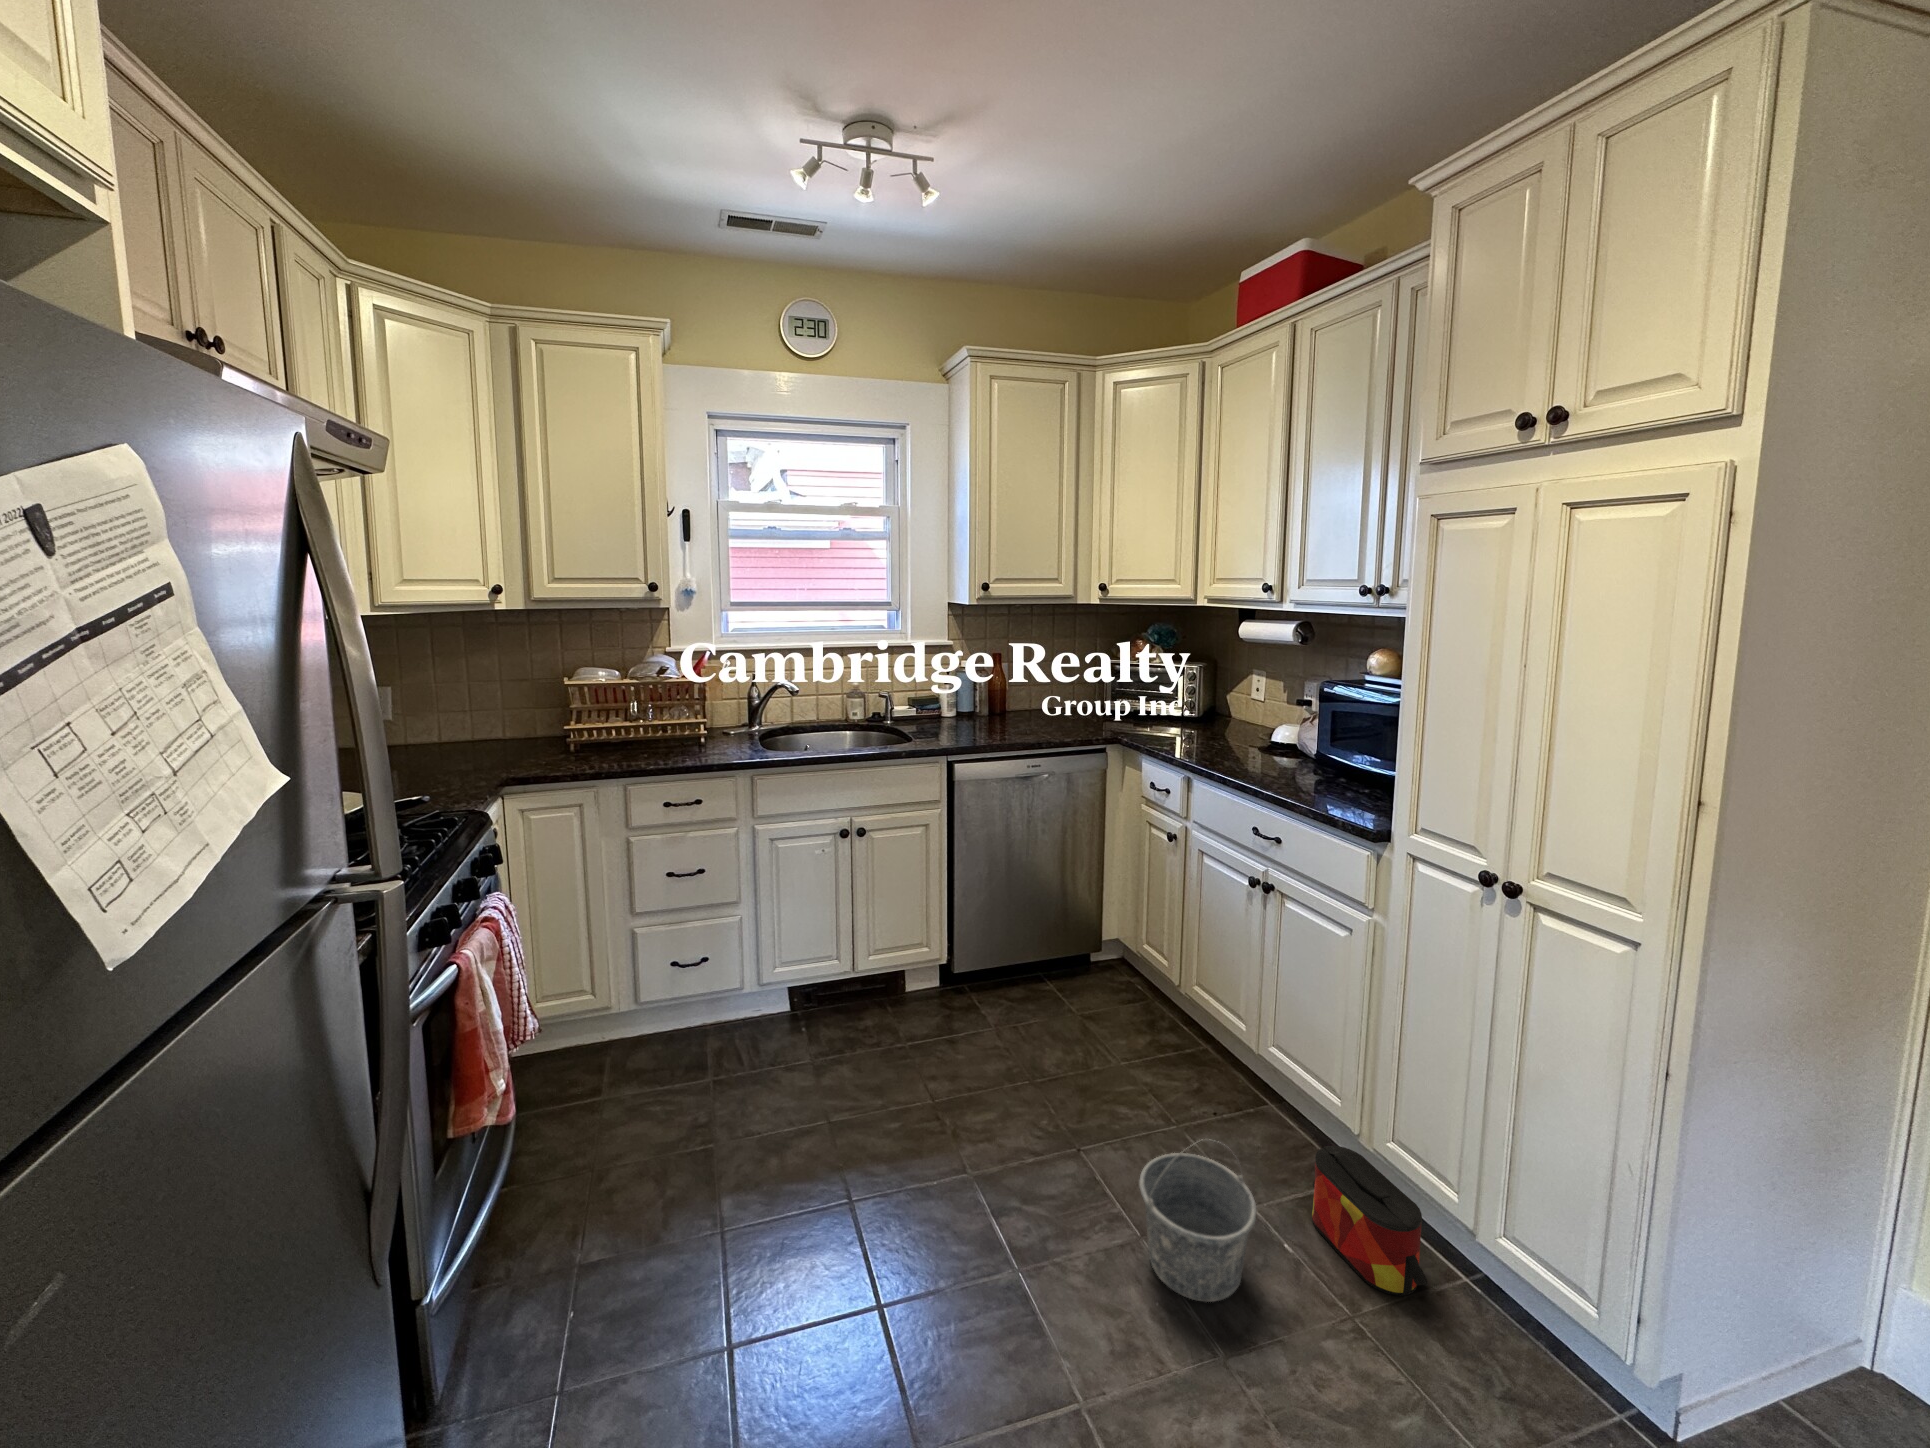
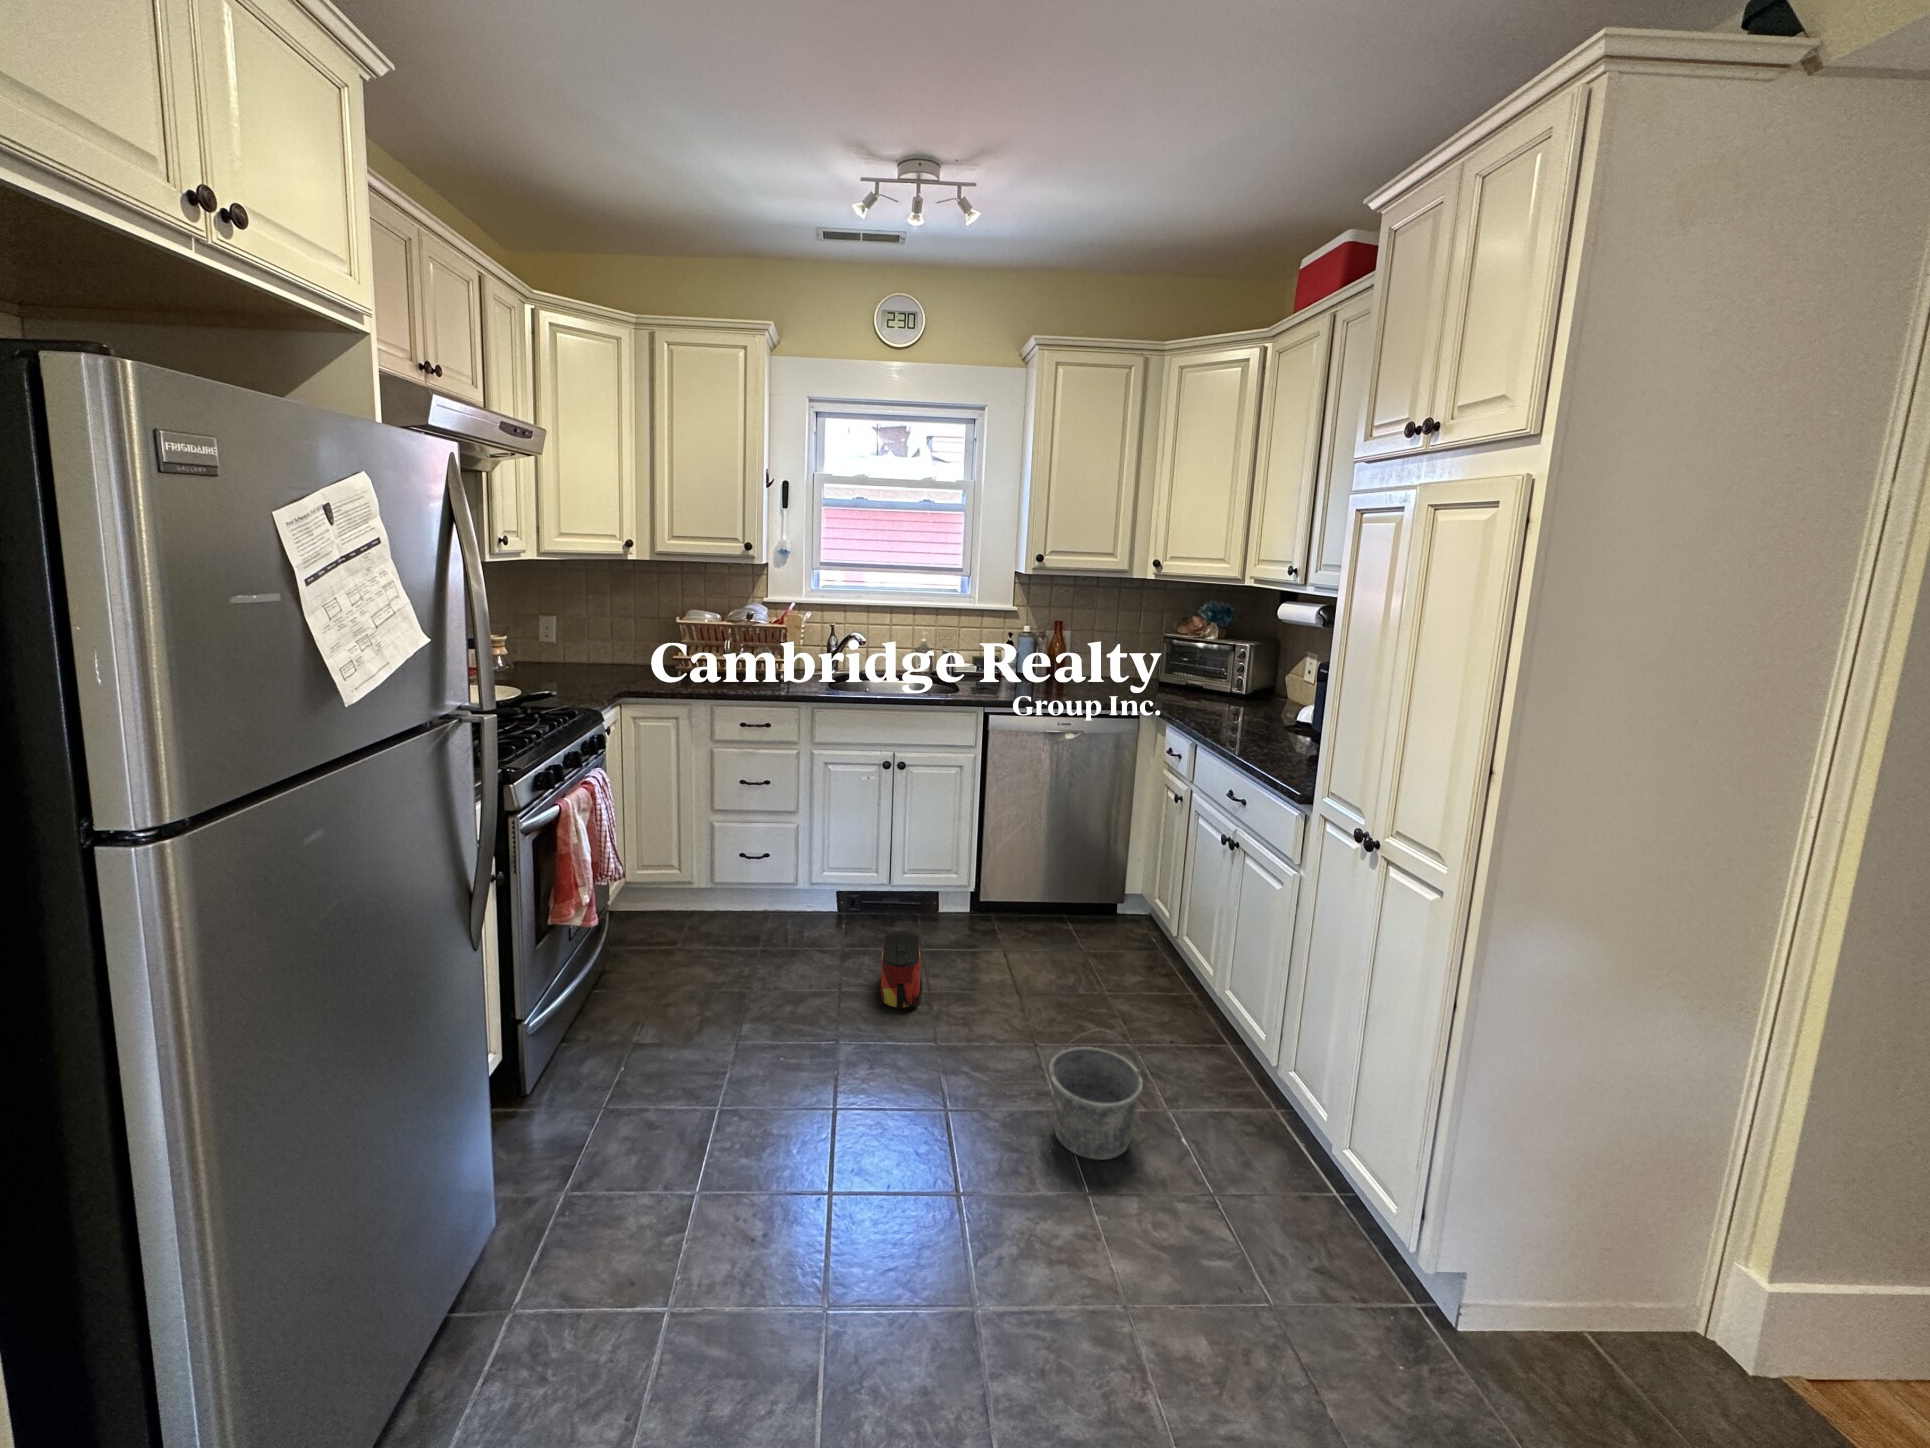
bag: present [1312,1146,1428,1296] -> present [881,931,922,1009]

